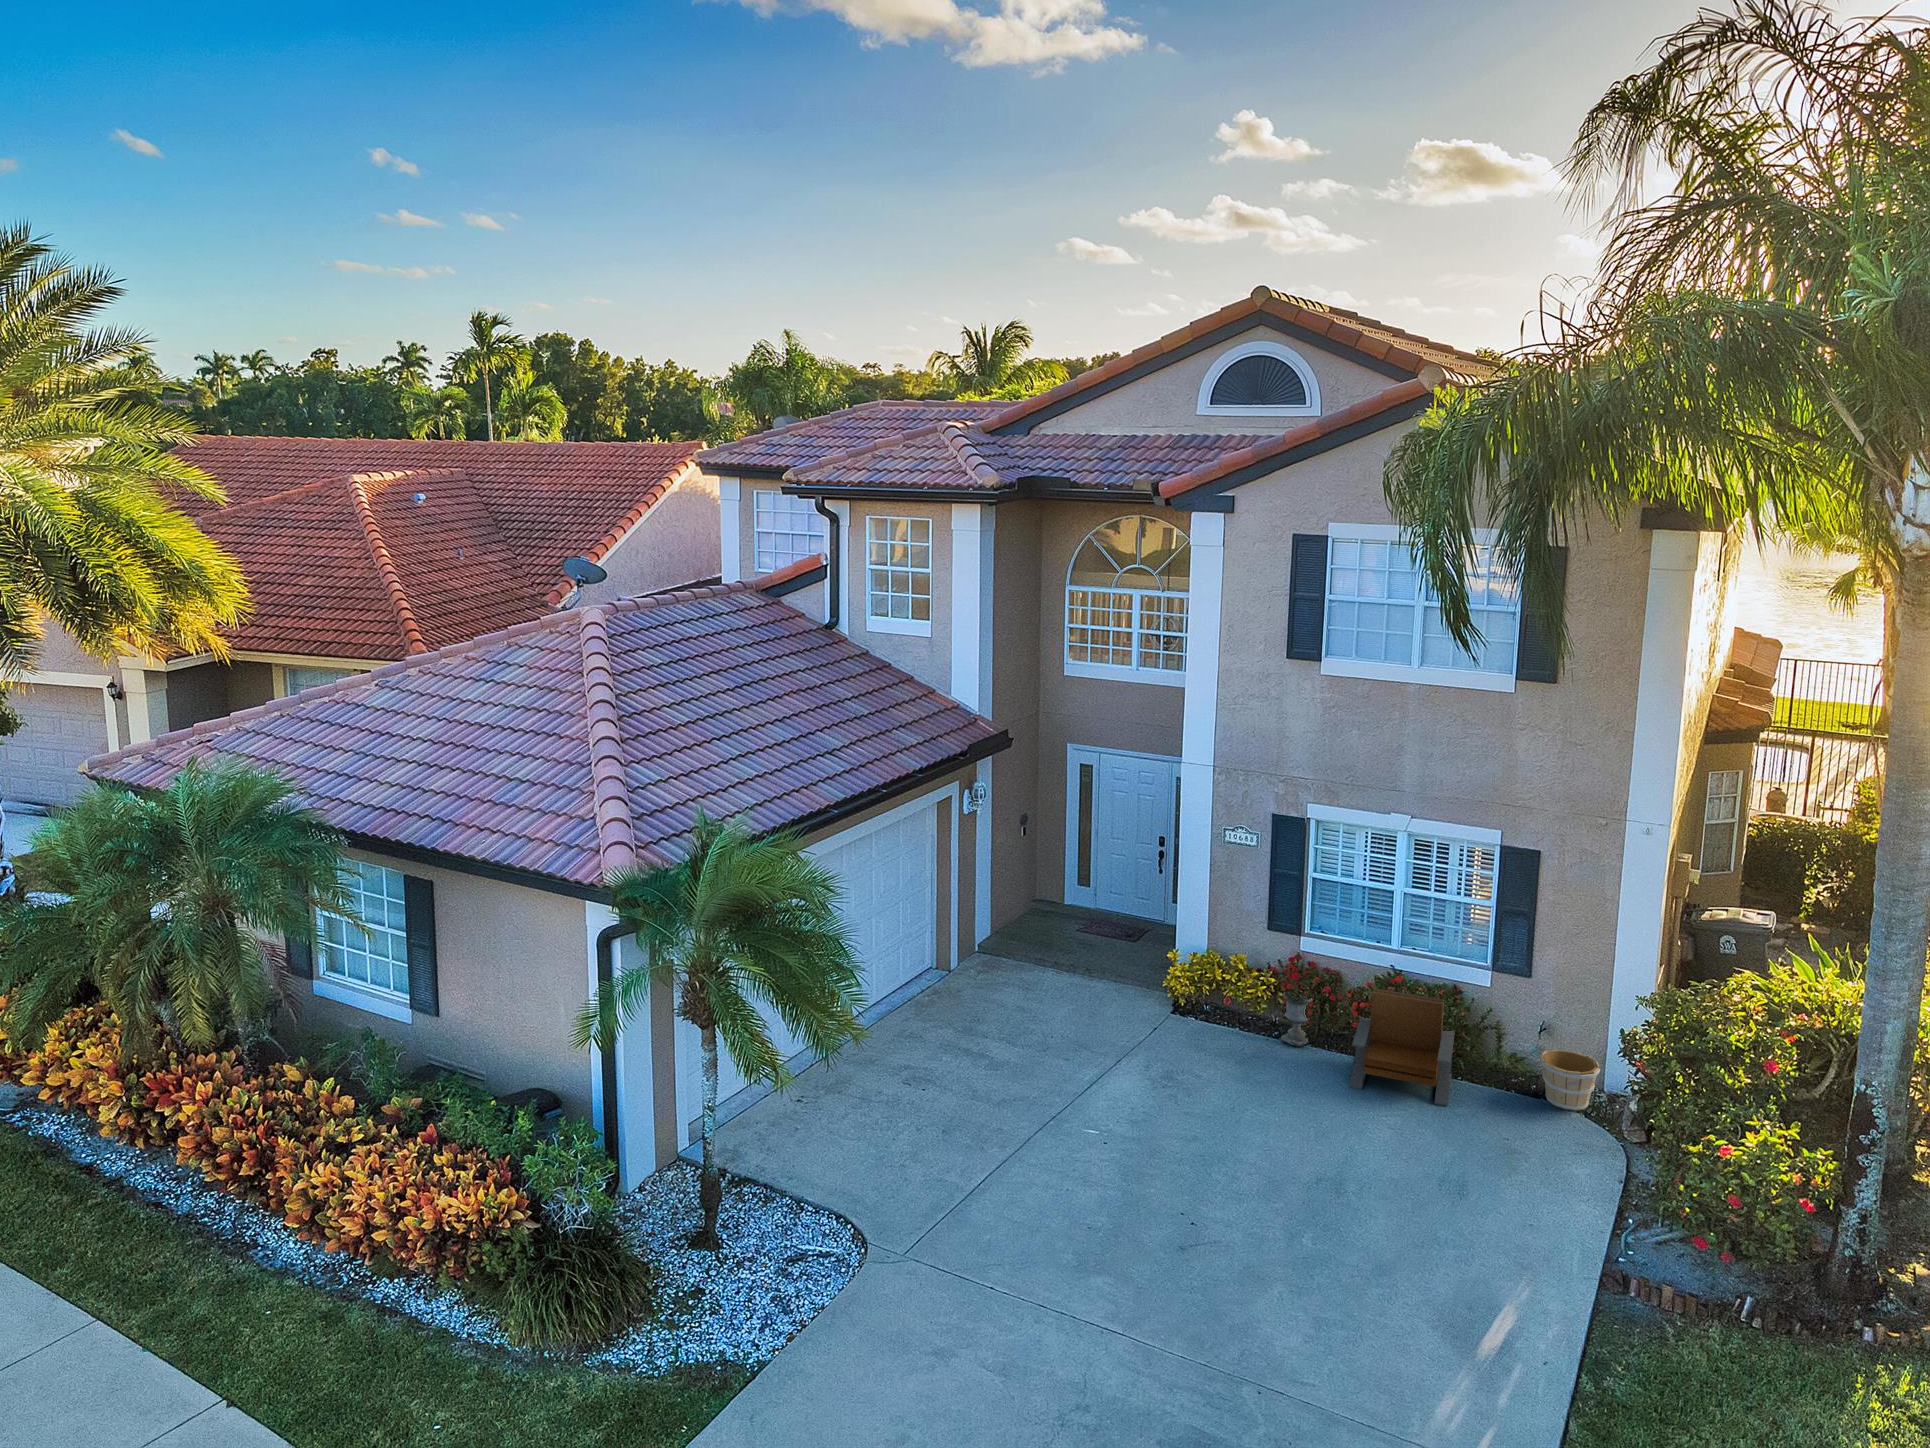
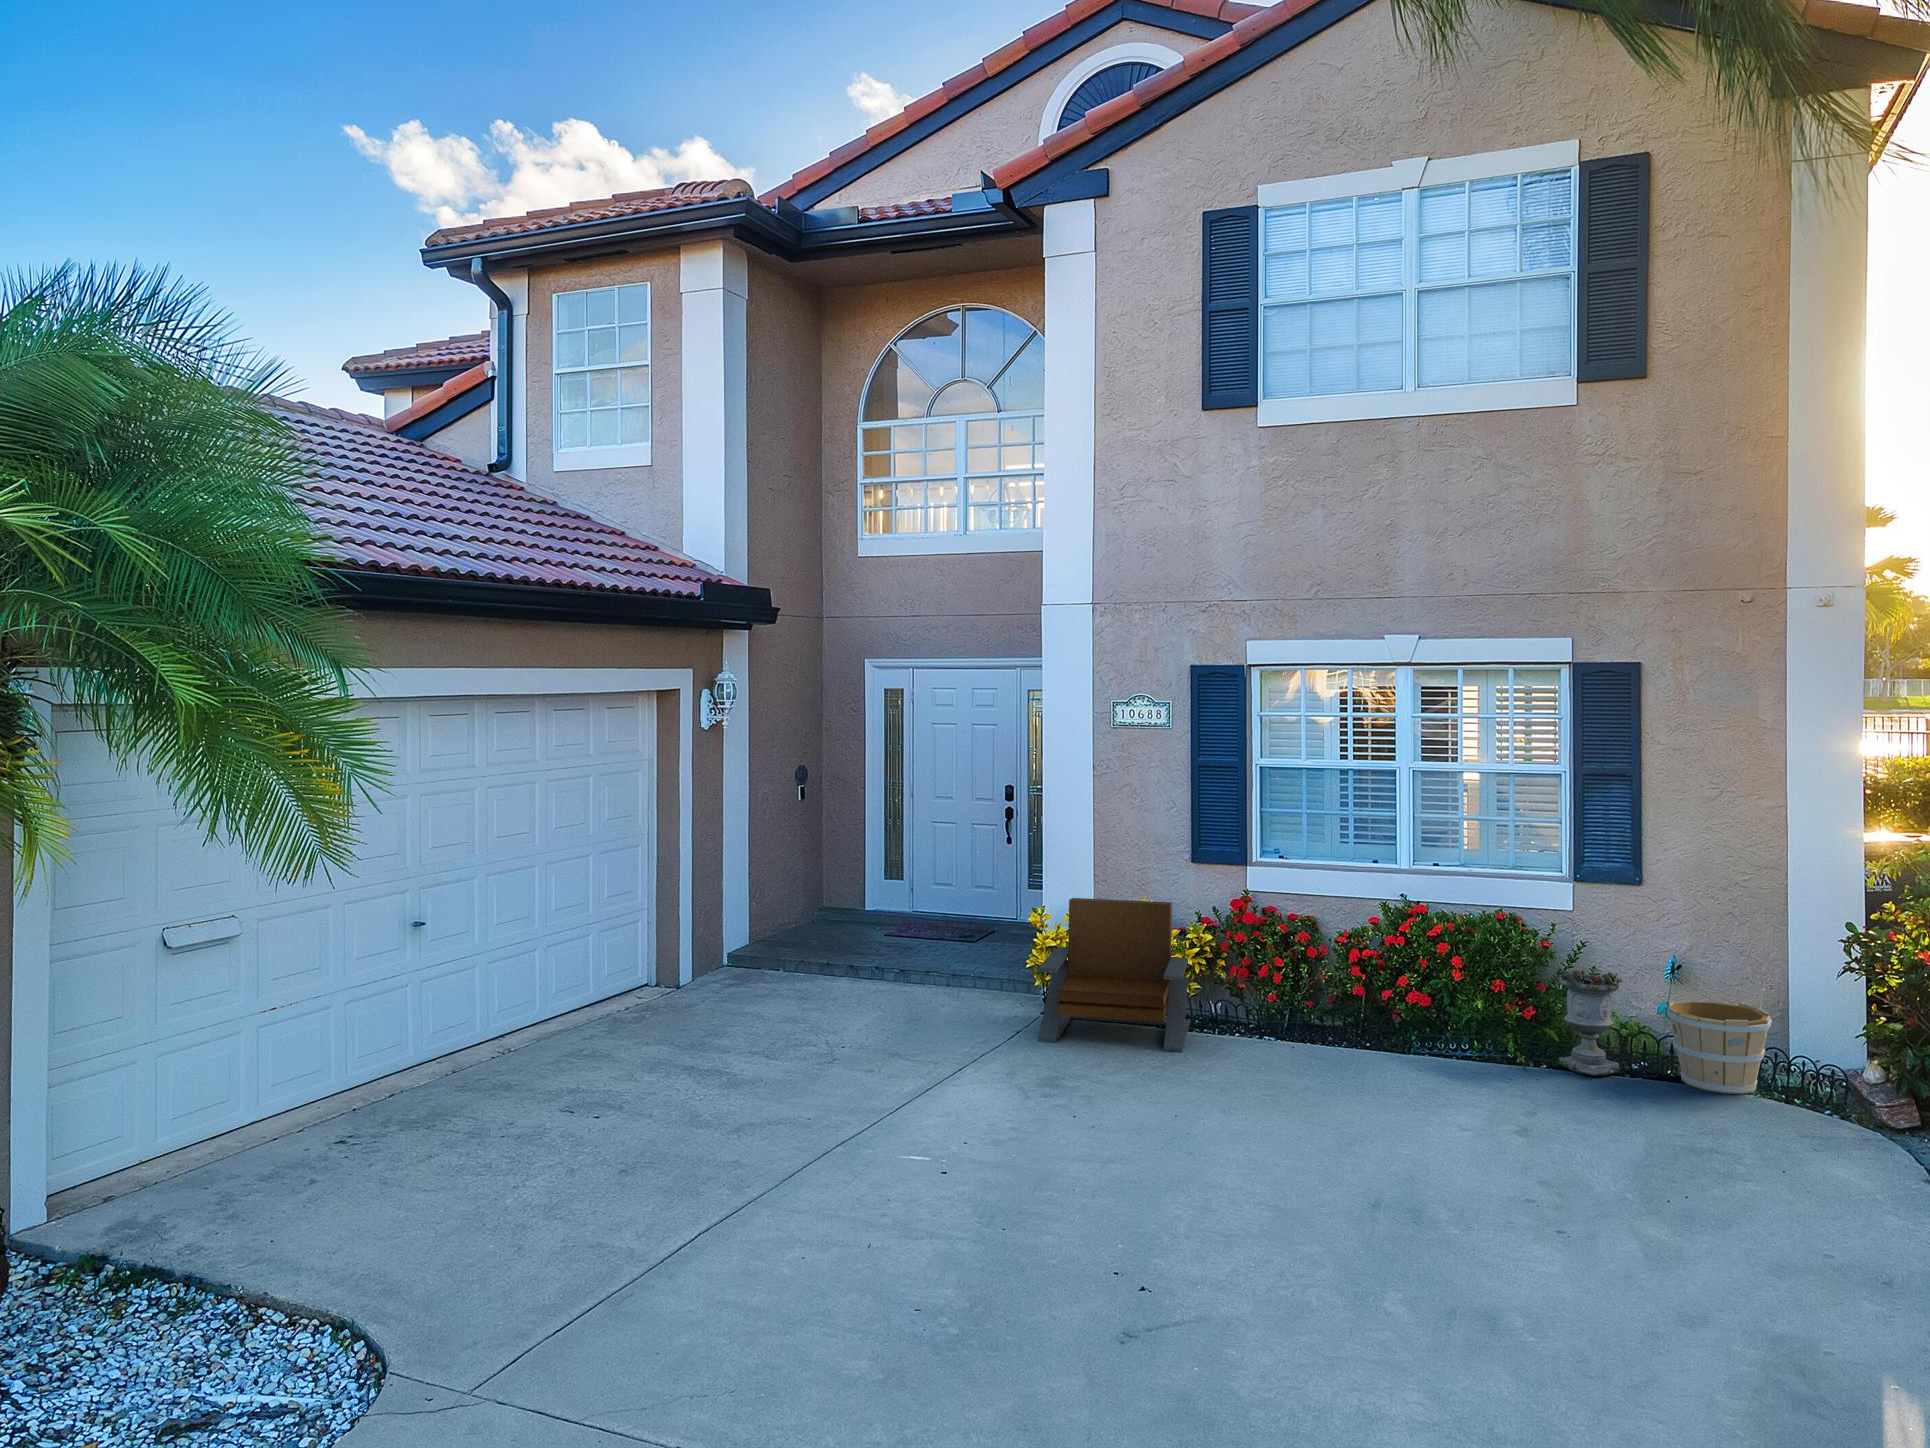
lounge chair: present [1350,988,1455,1106] -> present [1038,898,1190,1052]
planter: present [1281,992,1313,1047] -> present [1559,970,1623,1076]

